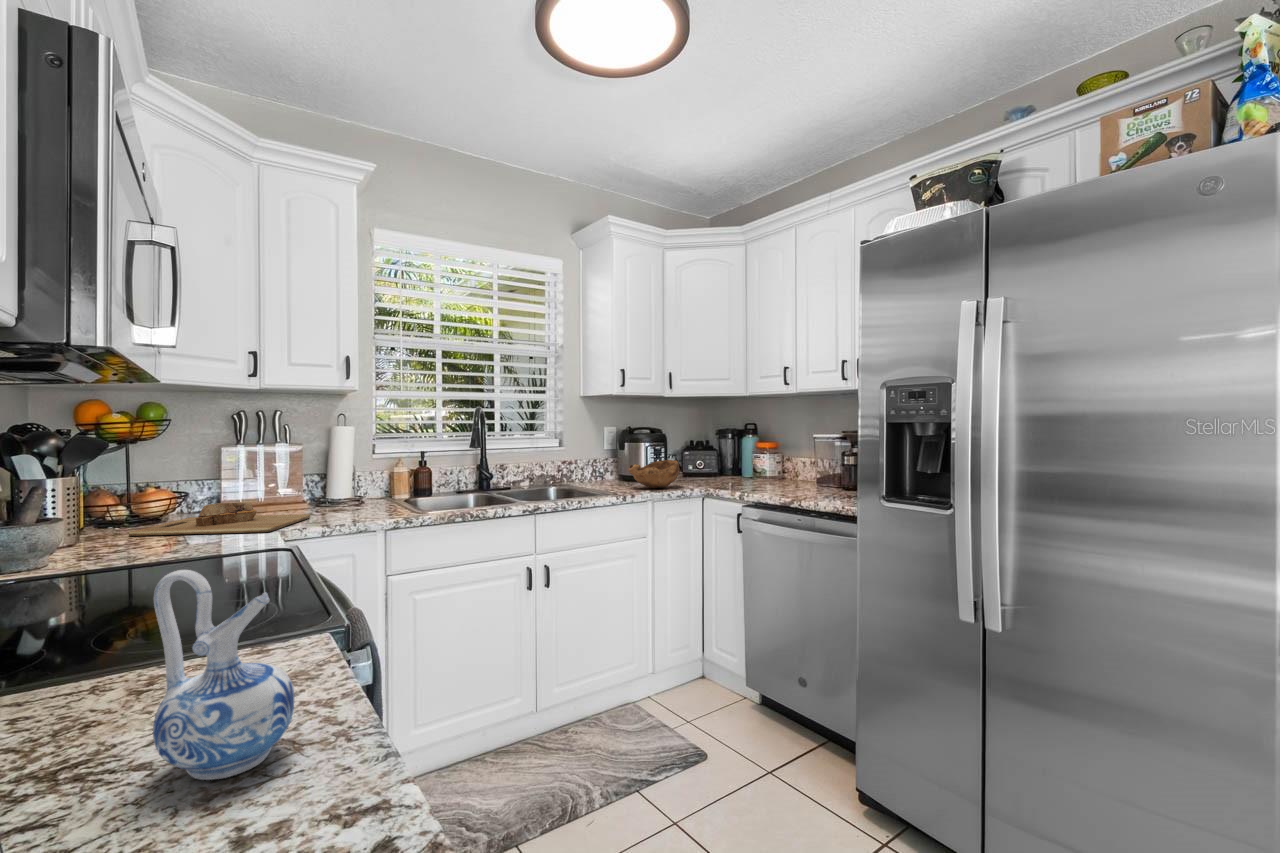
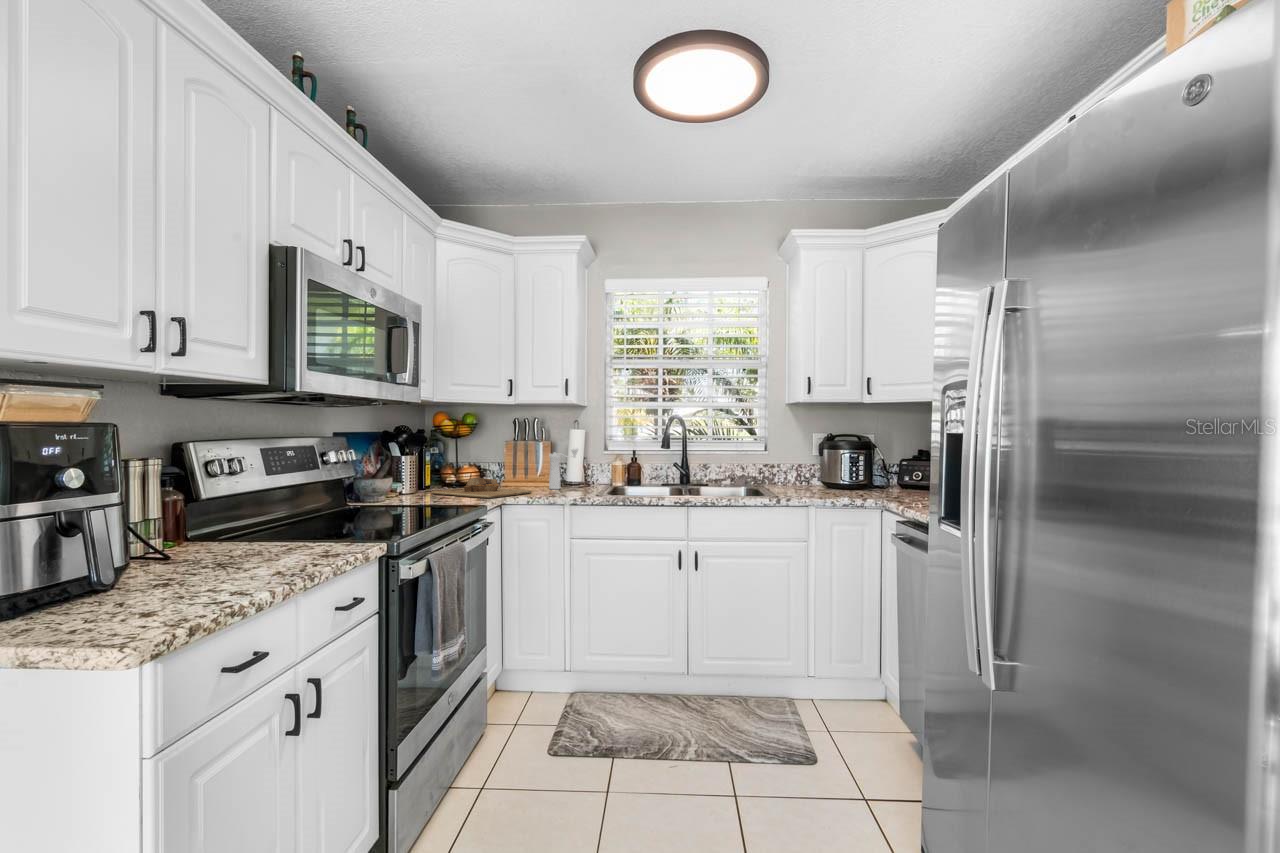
pepper mill: none [316,450,356,510] -> present [549,447,579,489]
wooden bowl: present [629,460,679,488] -> none [807,468,861,495]
ceramic pitcher: present [153,570,294,780] -> none [212,488,272,575]

